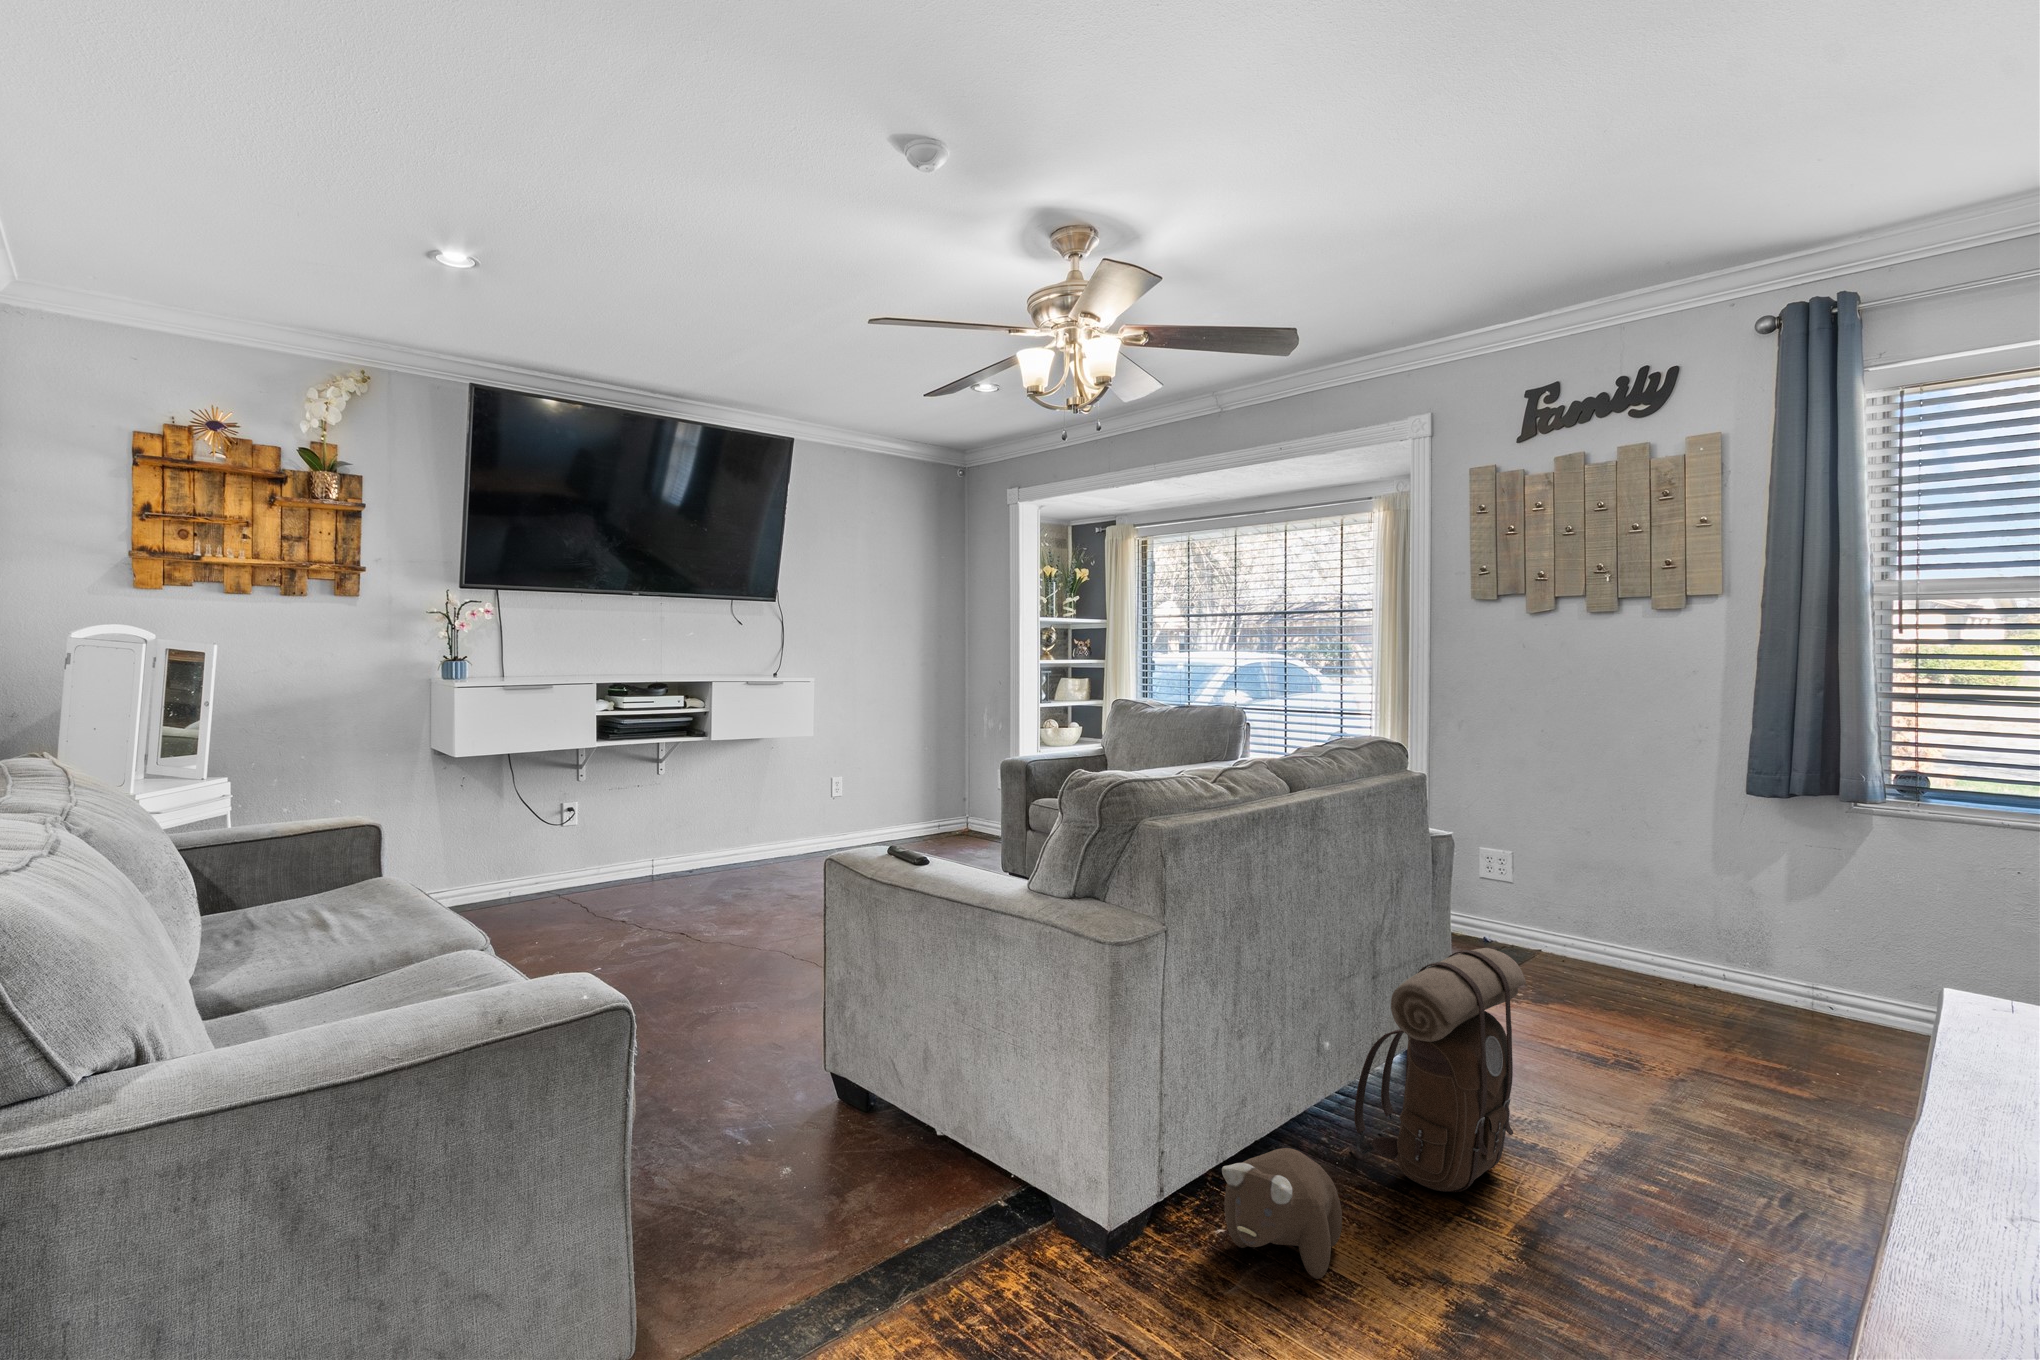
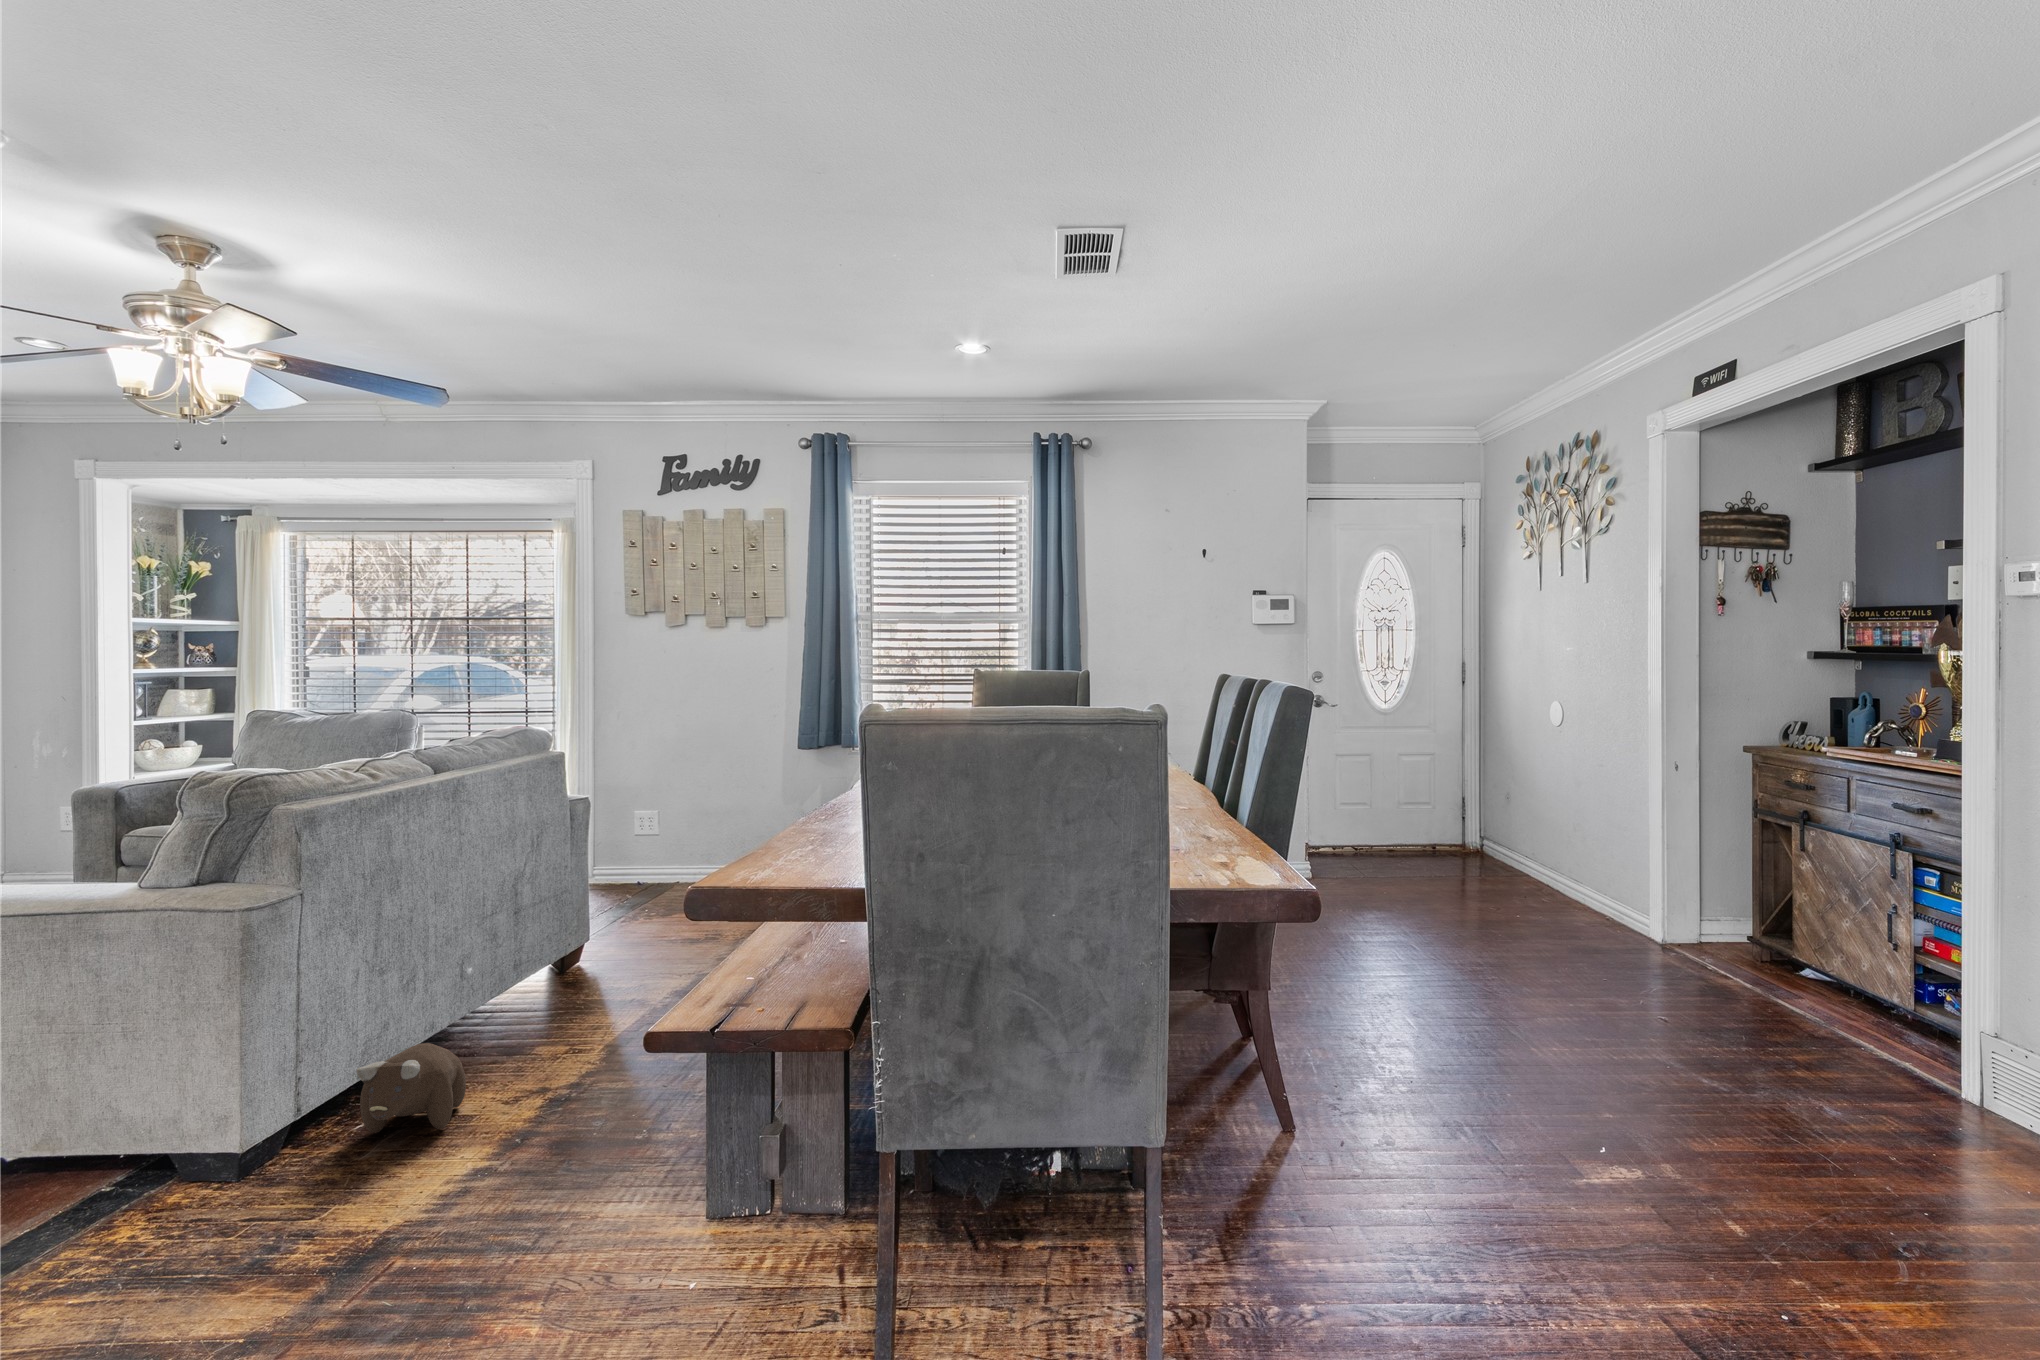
backpack: present [1354,948,1526,1192] -> none [482,871,620,1050]

